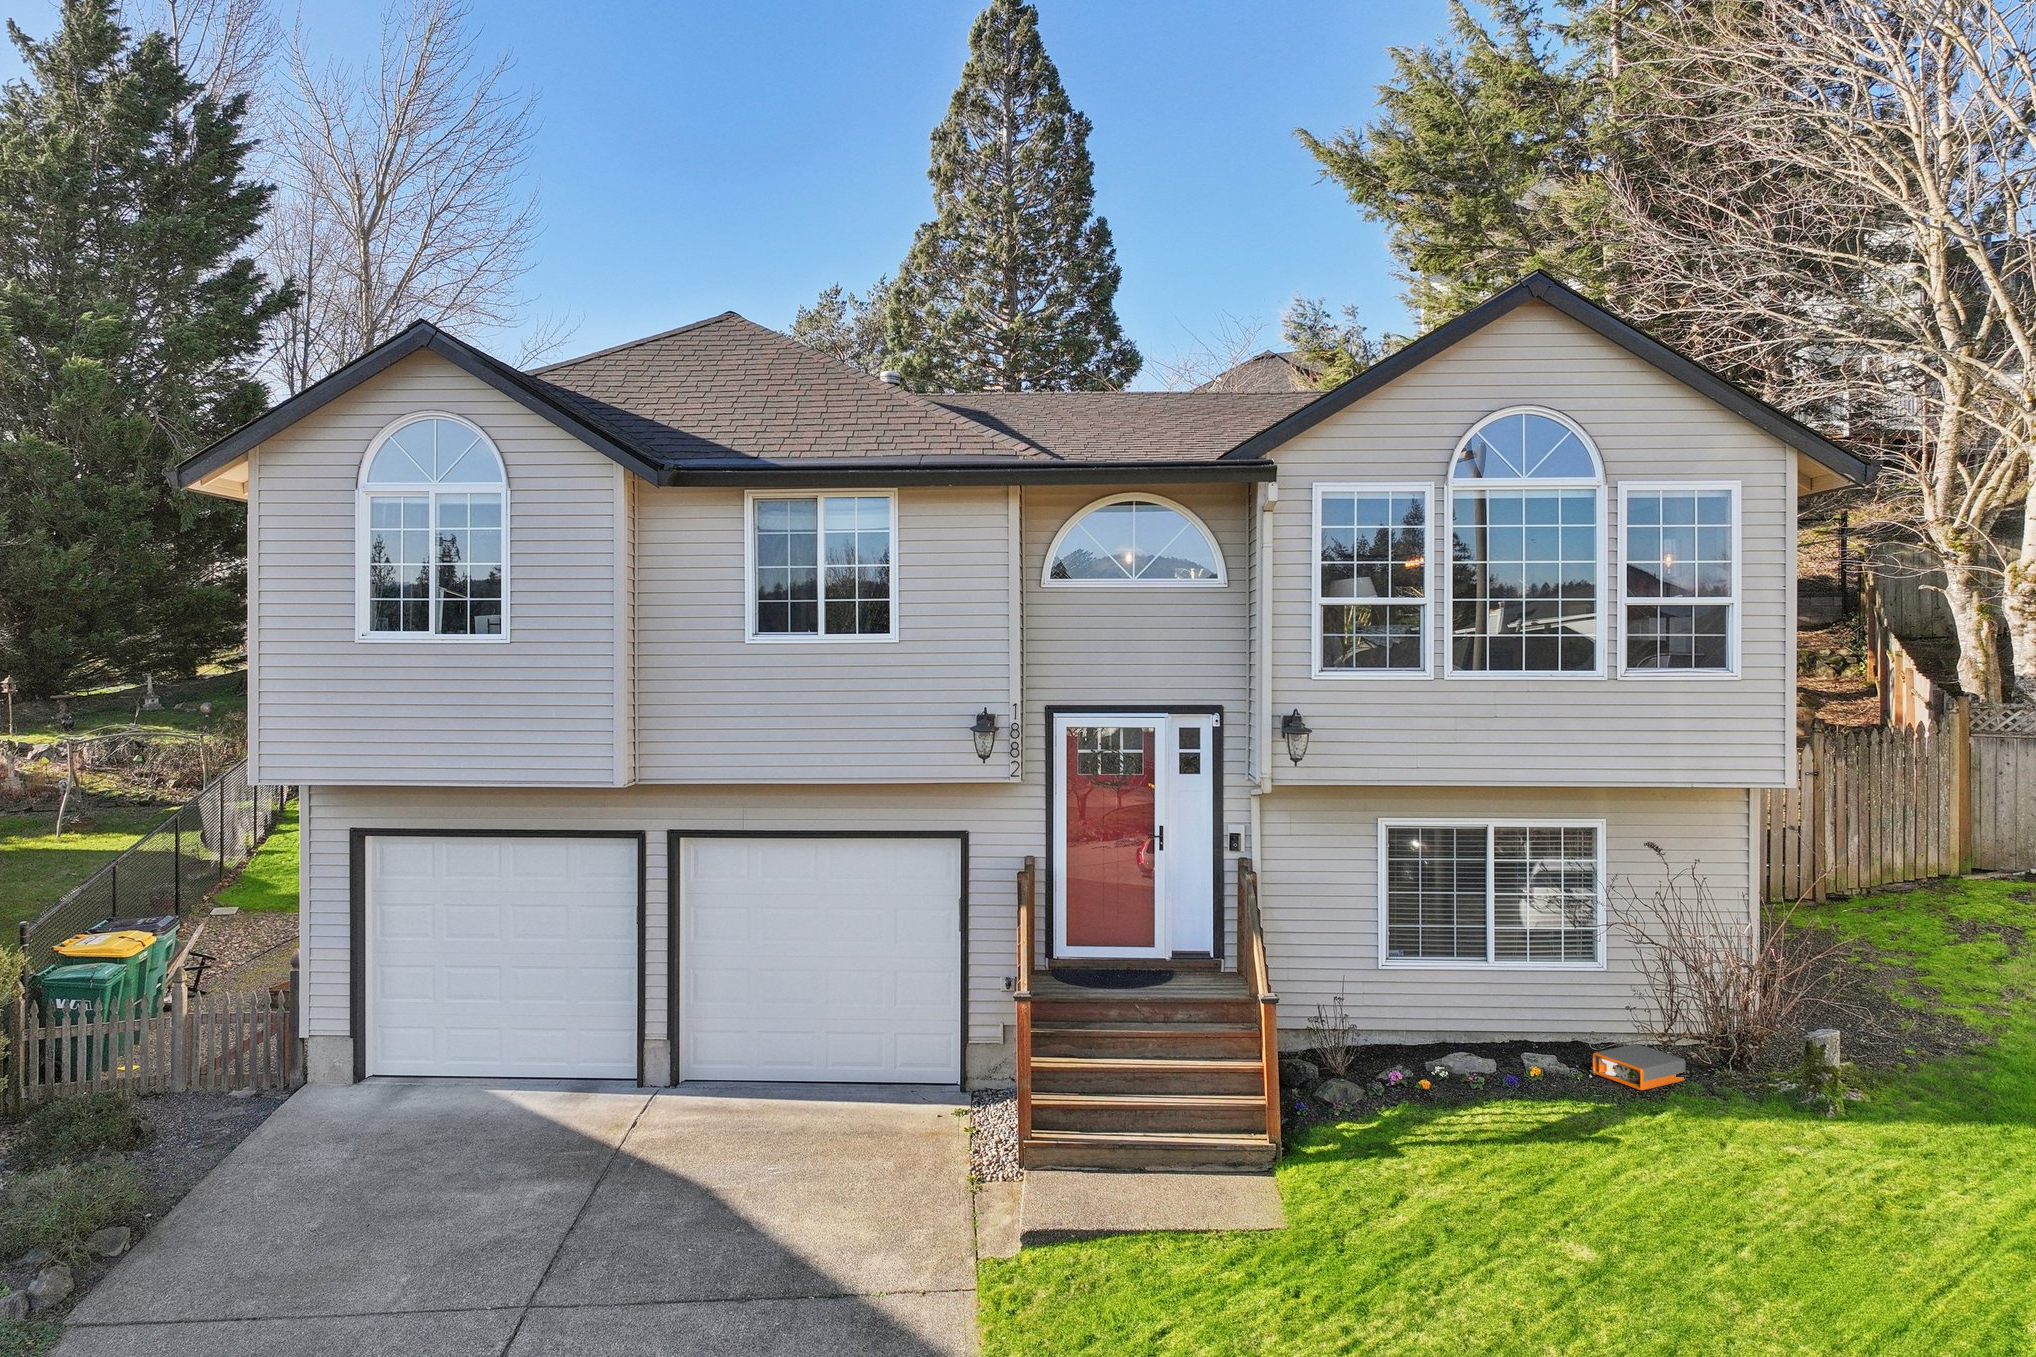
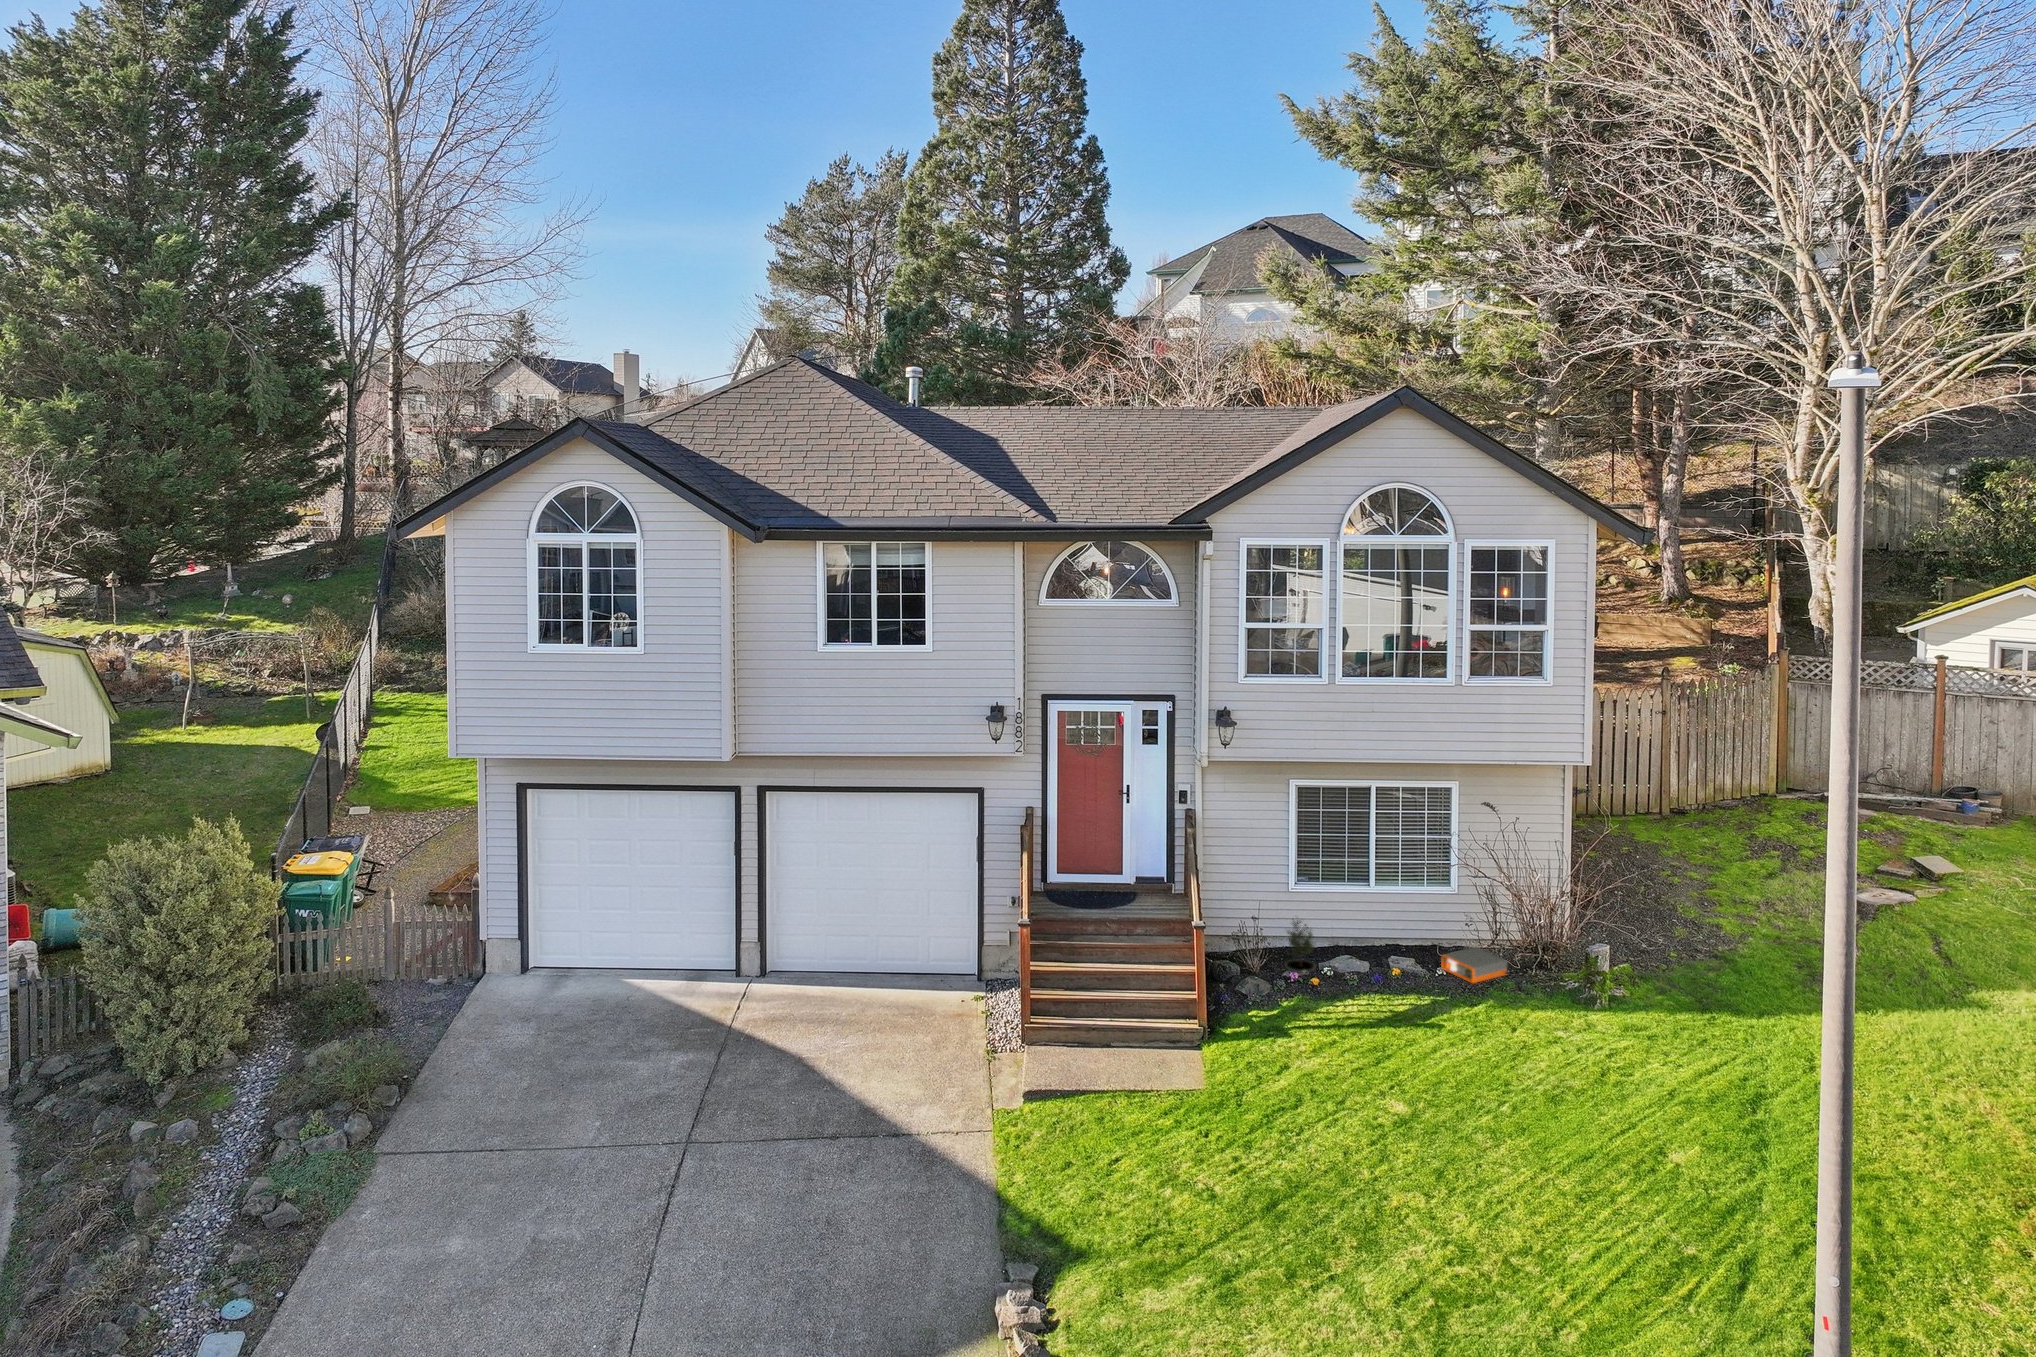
potted tree: none [1374,998,1421,1078] -> present [1285,920,1316,973]

